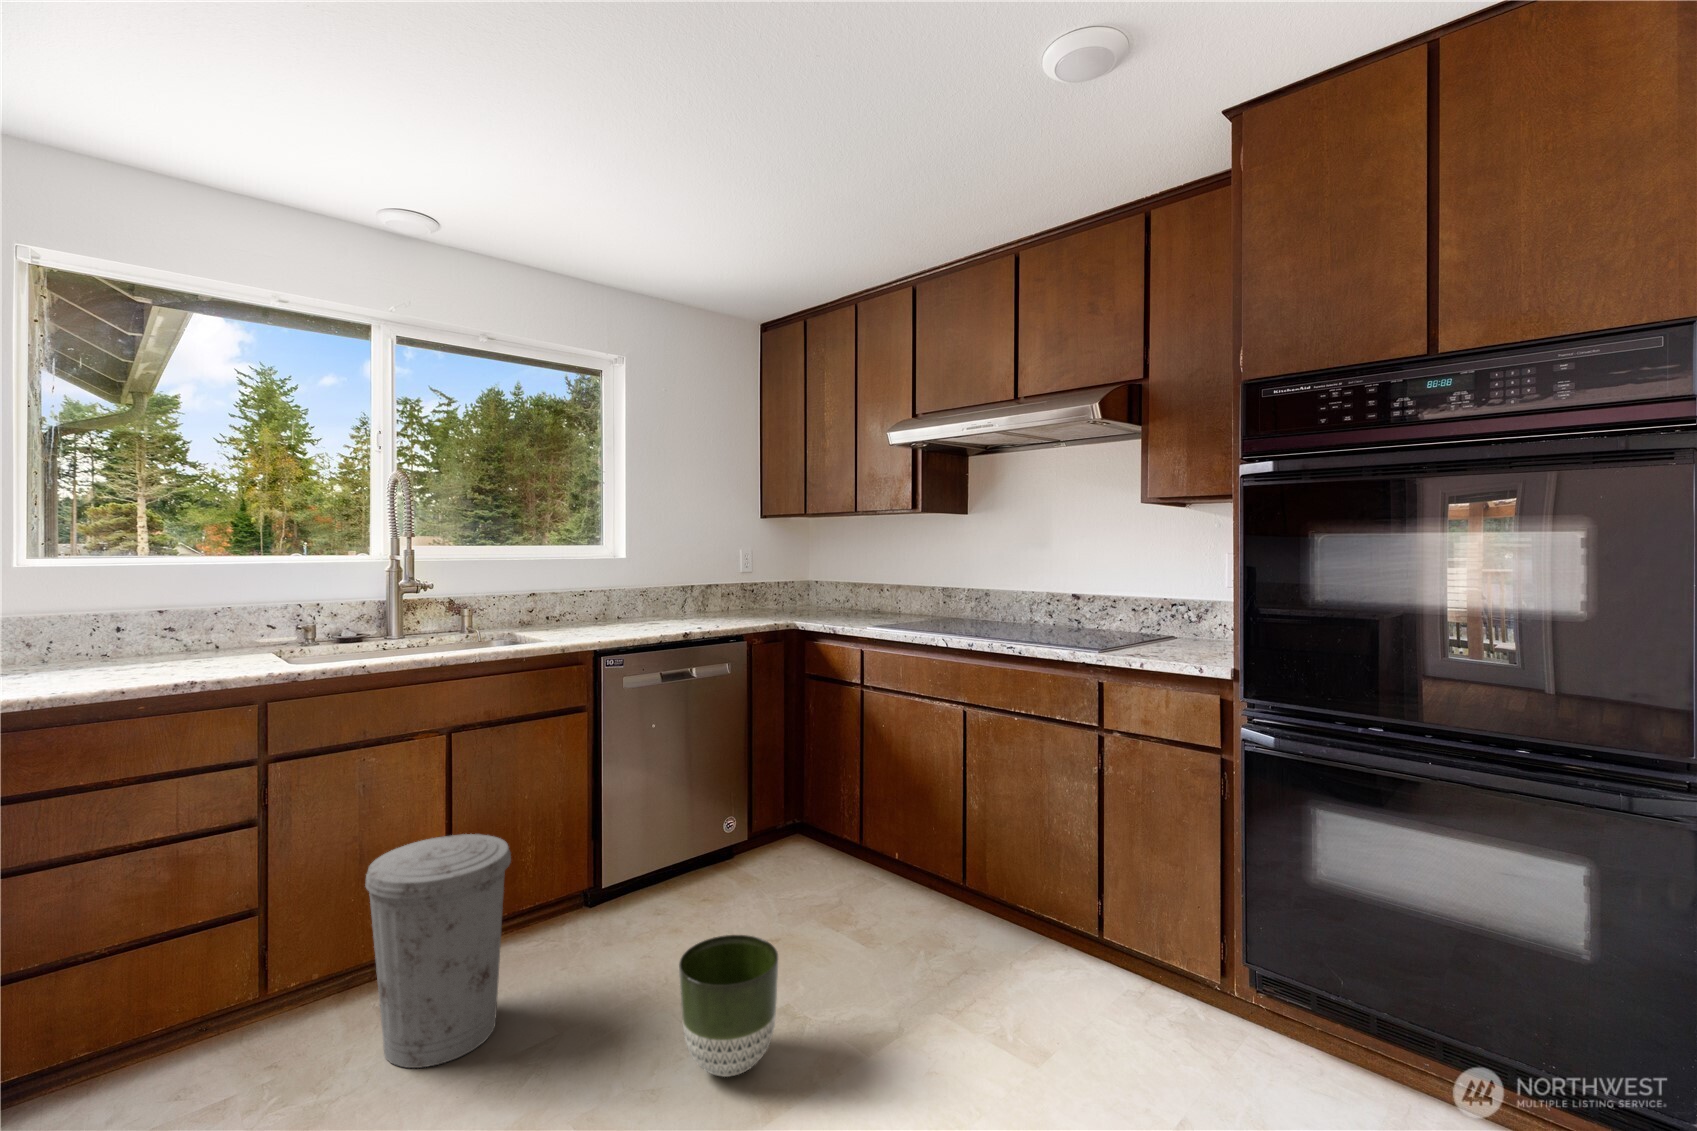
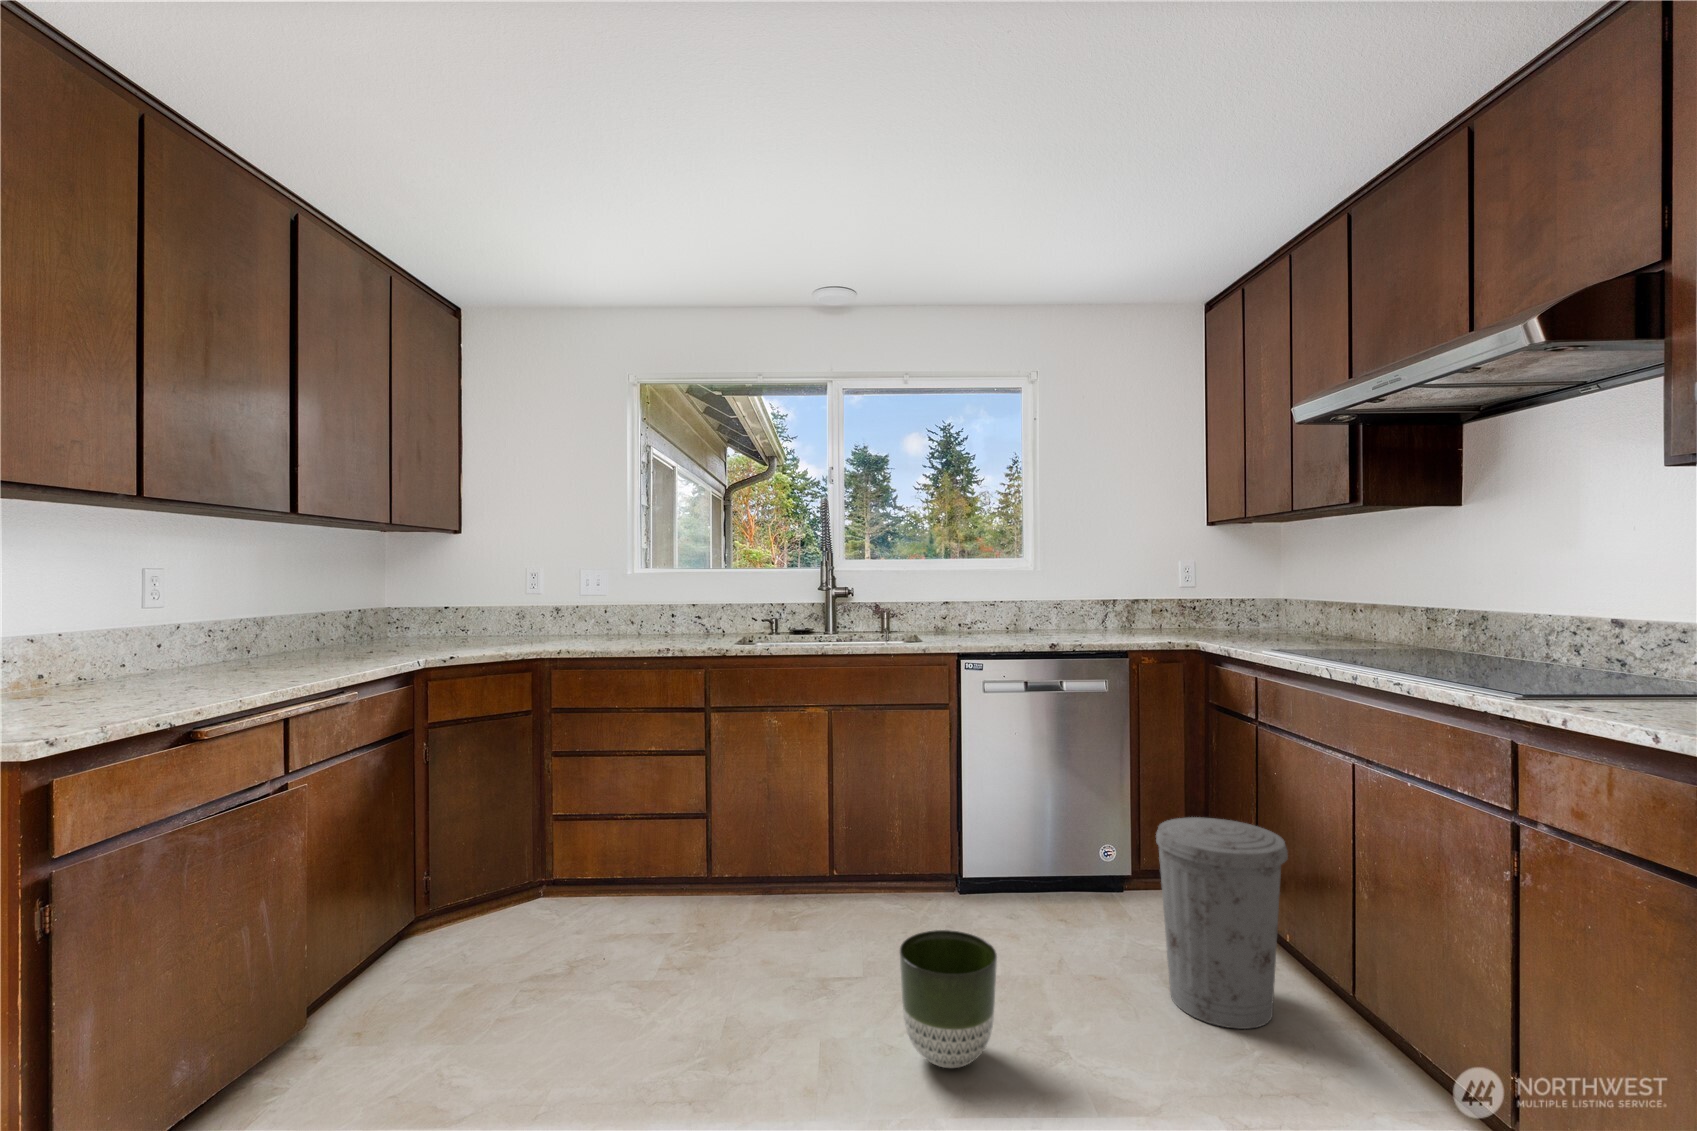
trash can: present [366,834,511,1068] -> present [1156,817,1288,1029]

